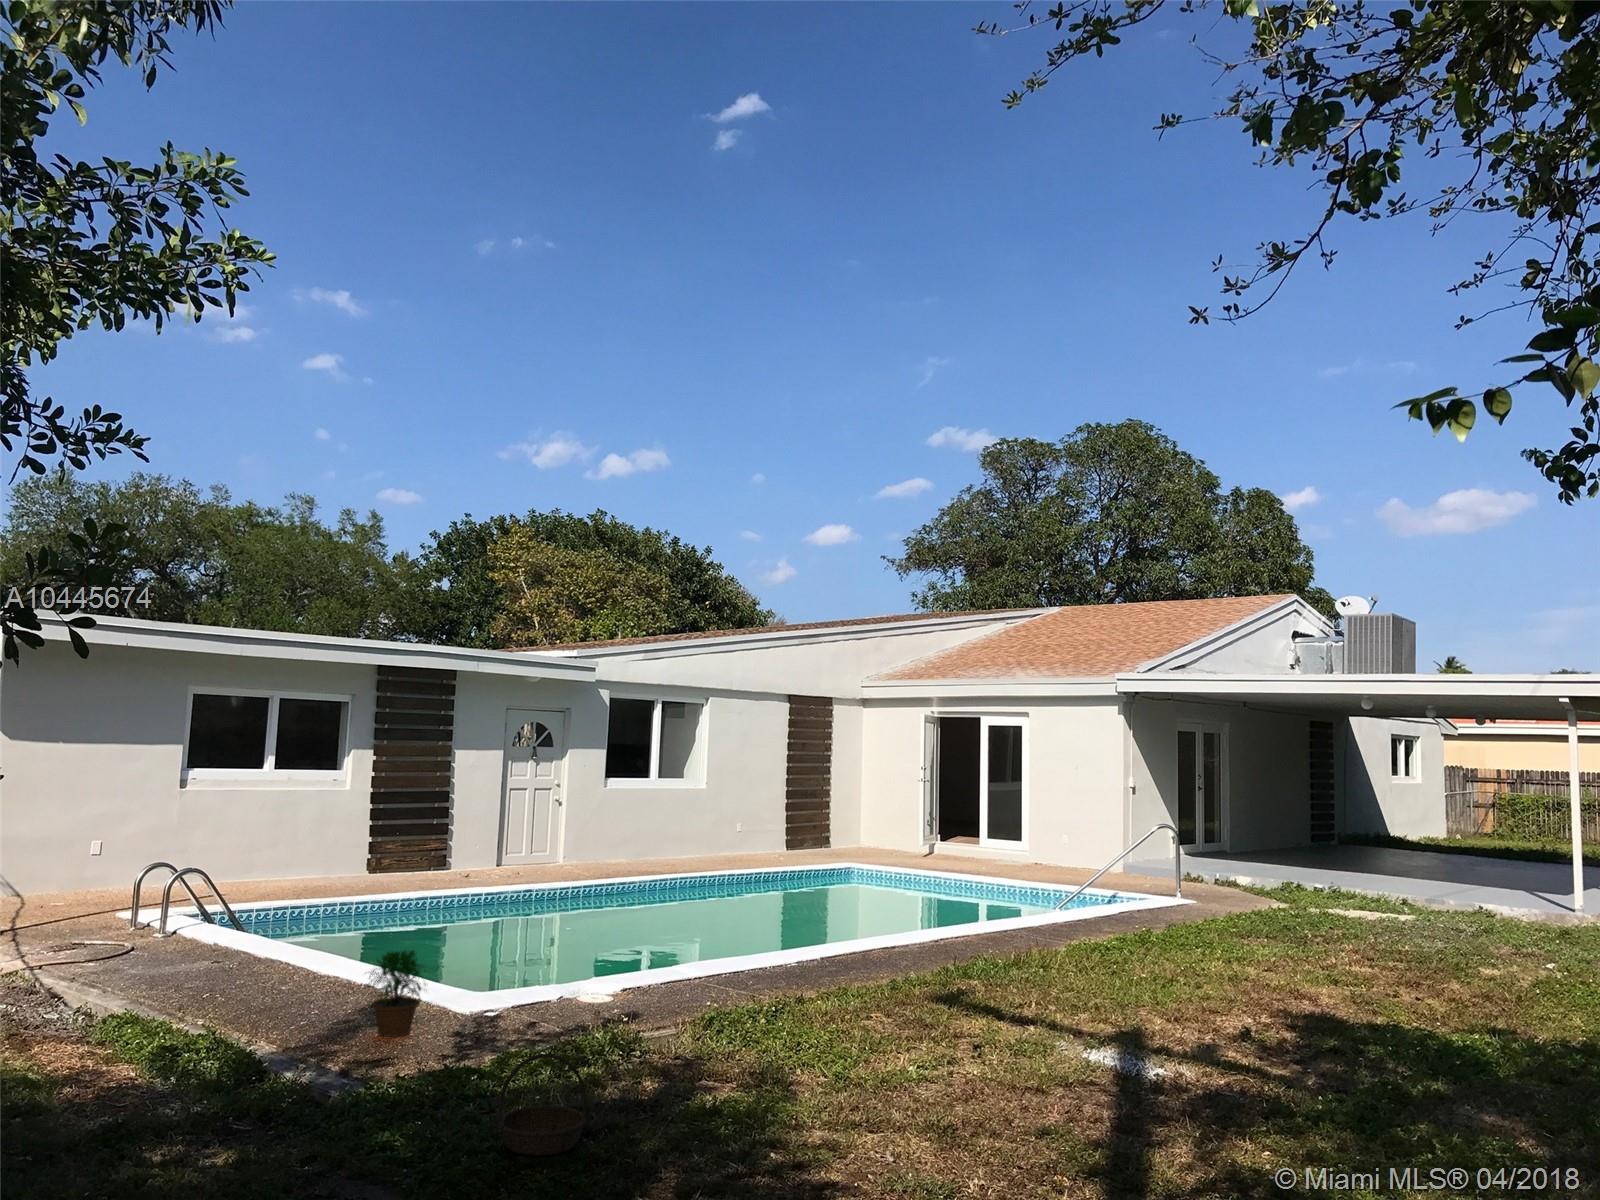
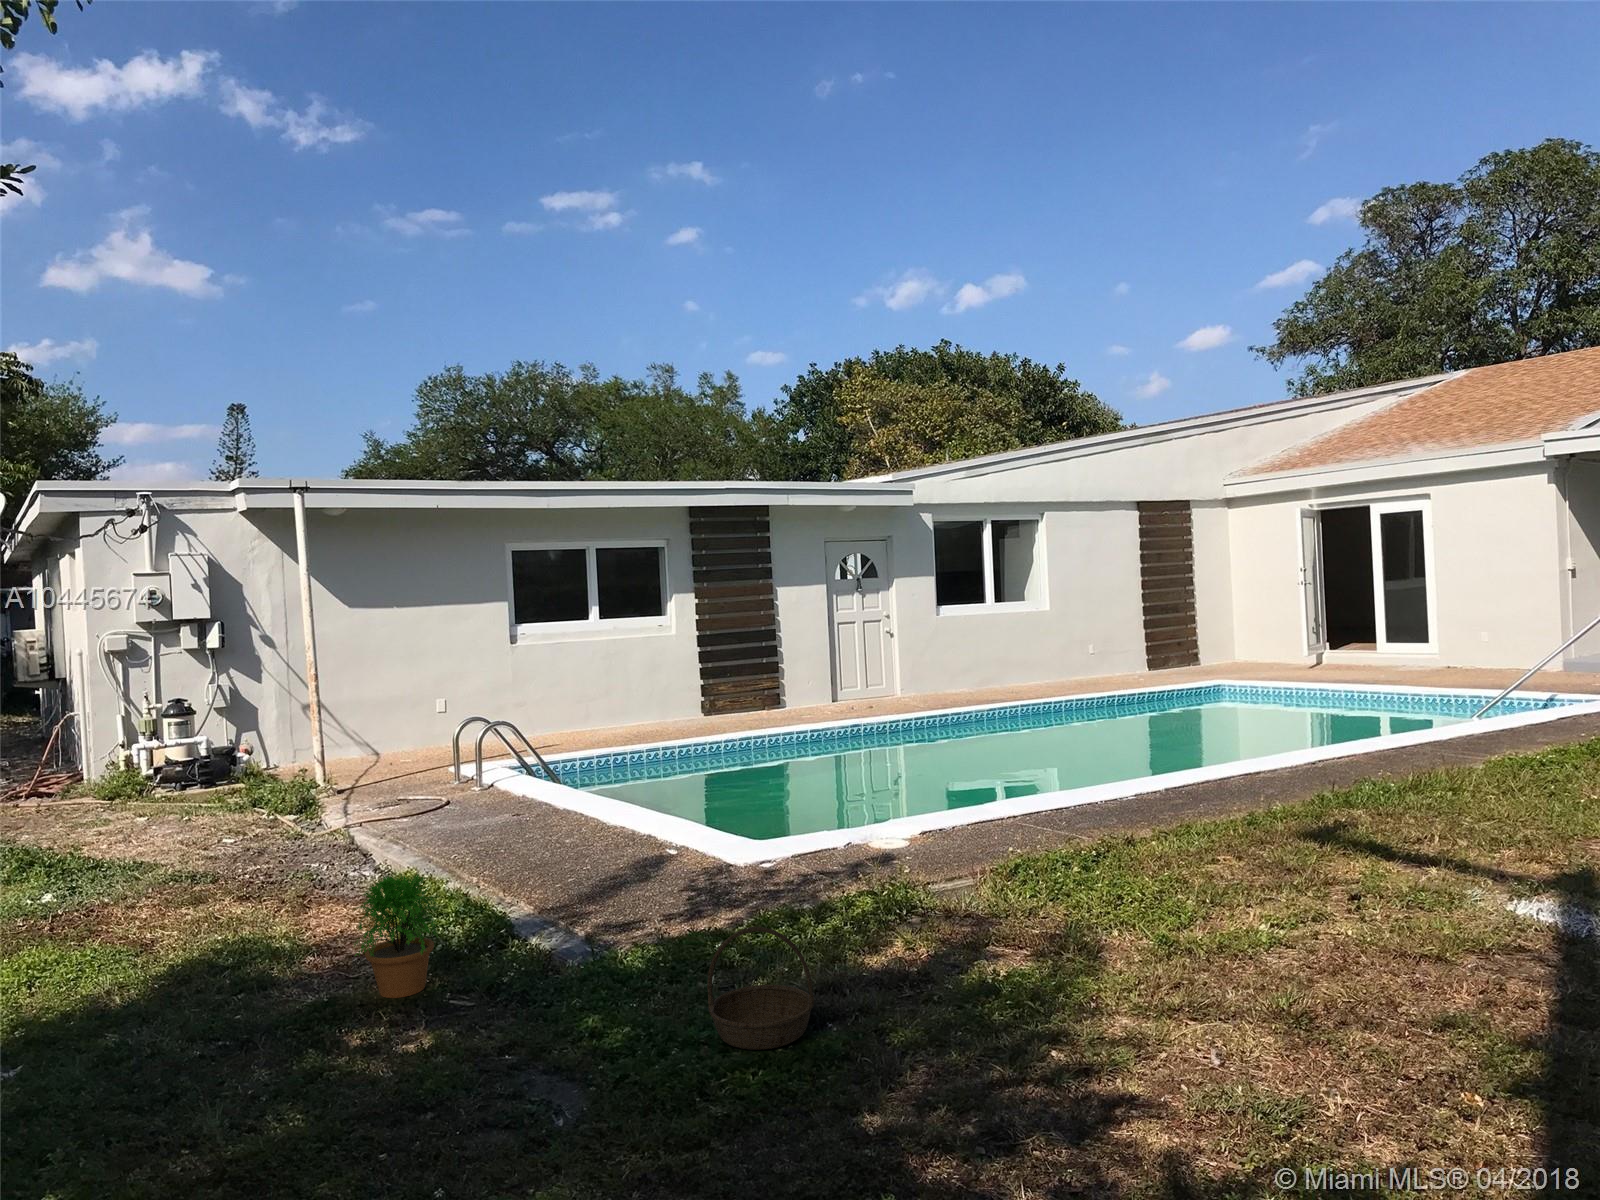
potted plant: present [368,950,426,1037] -> present [354,874,438,998]

